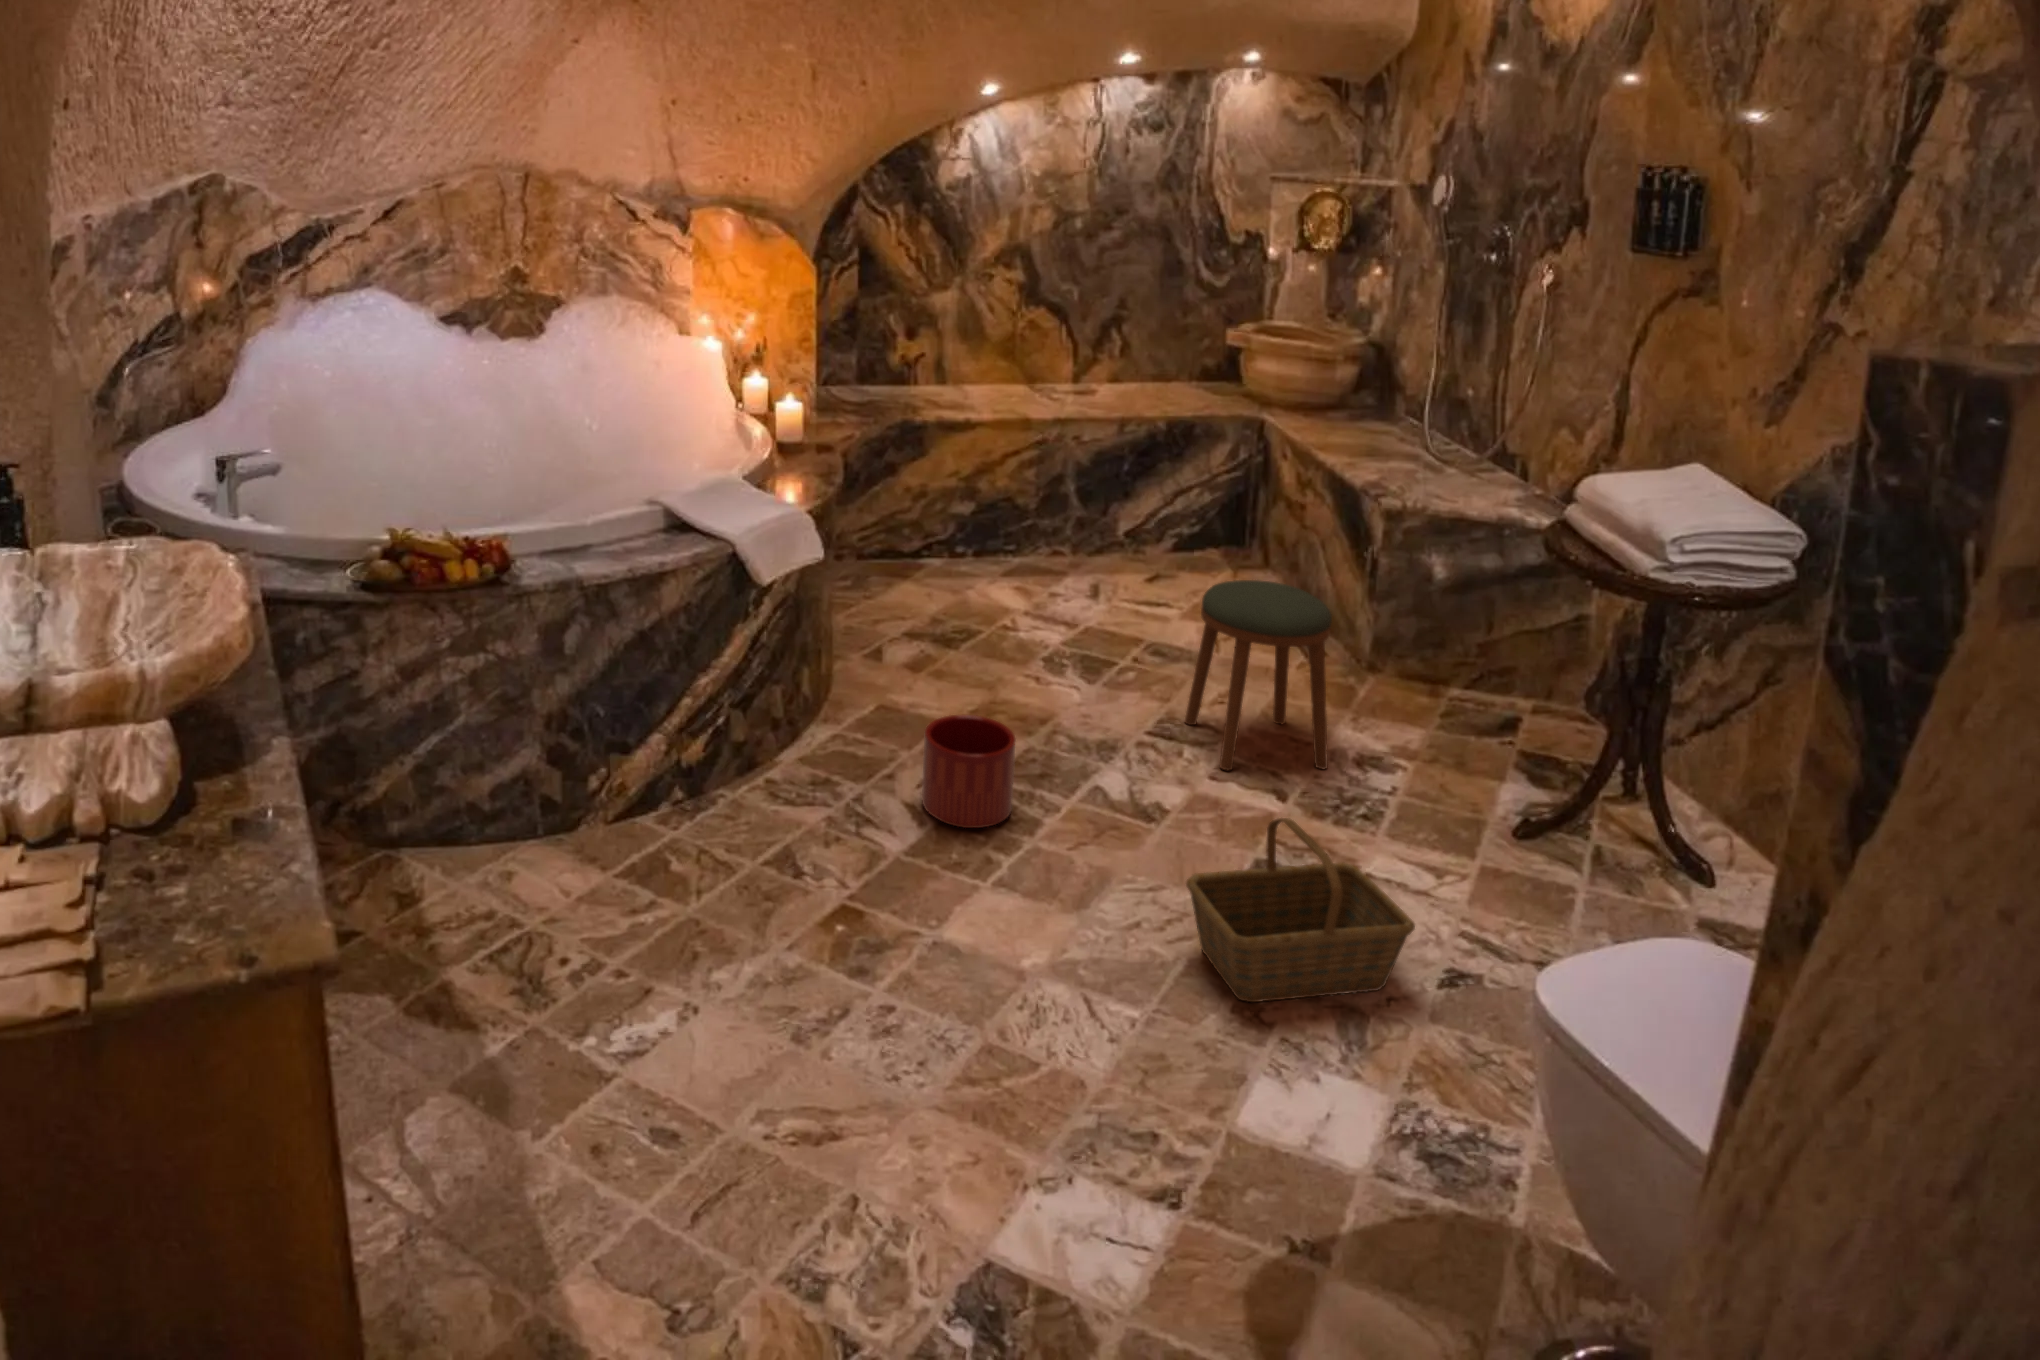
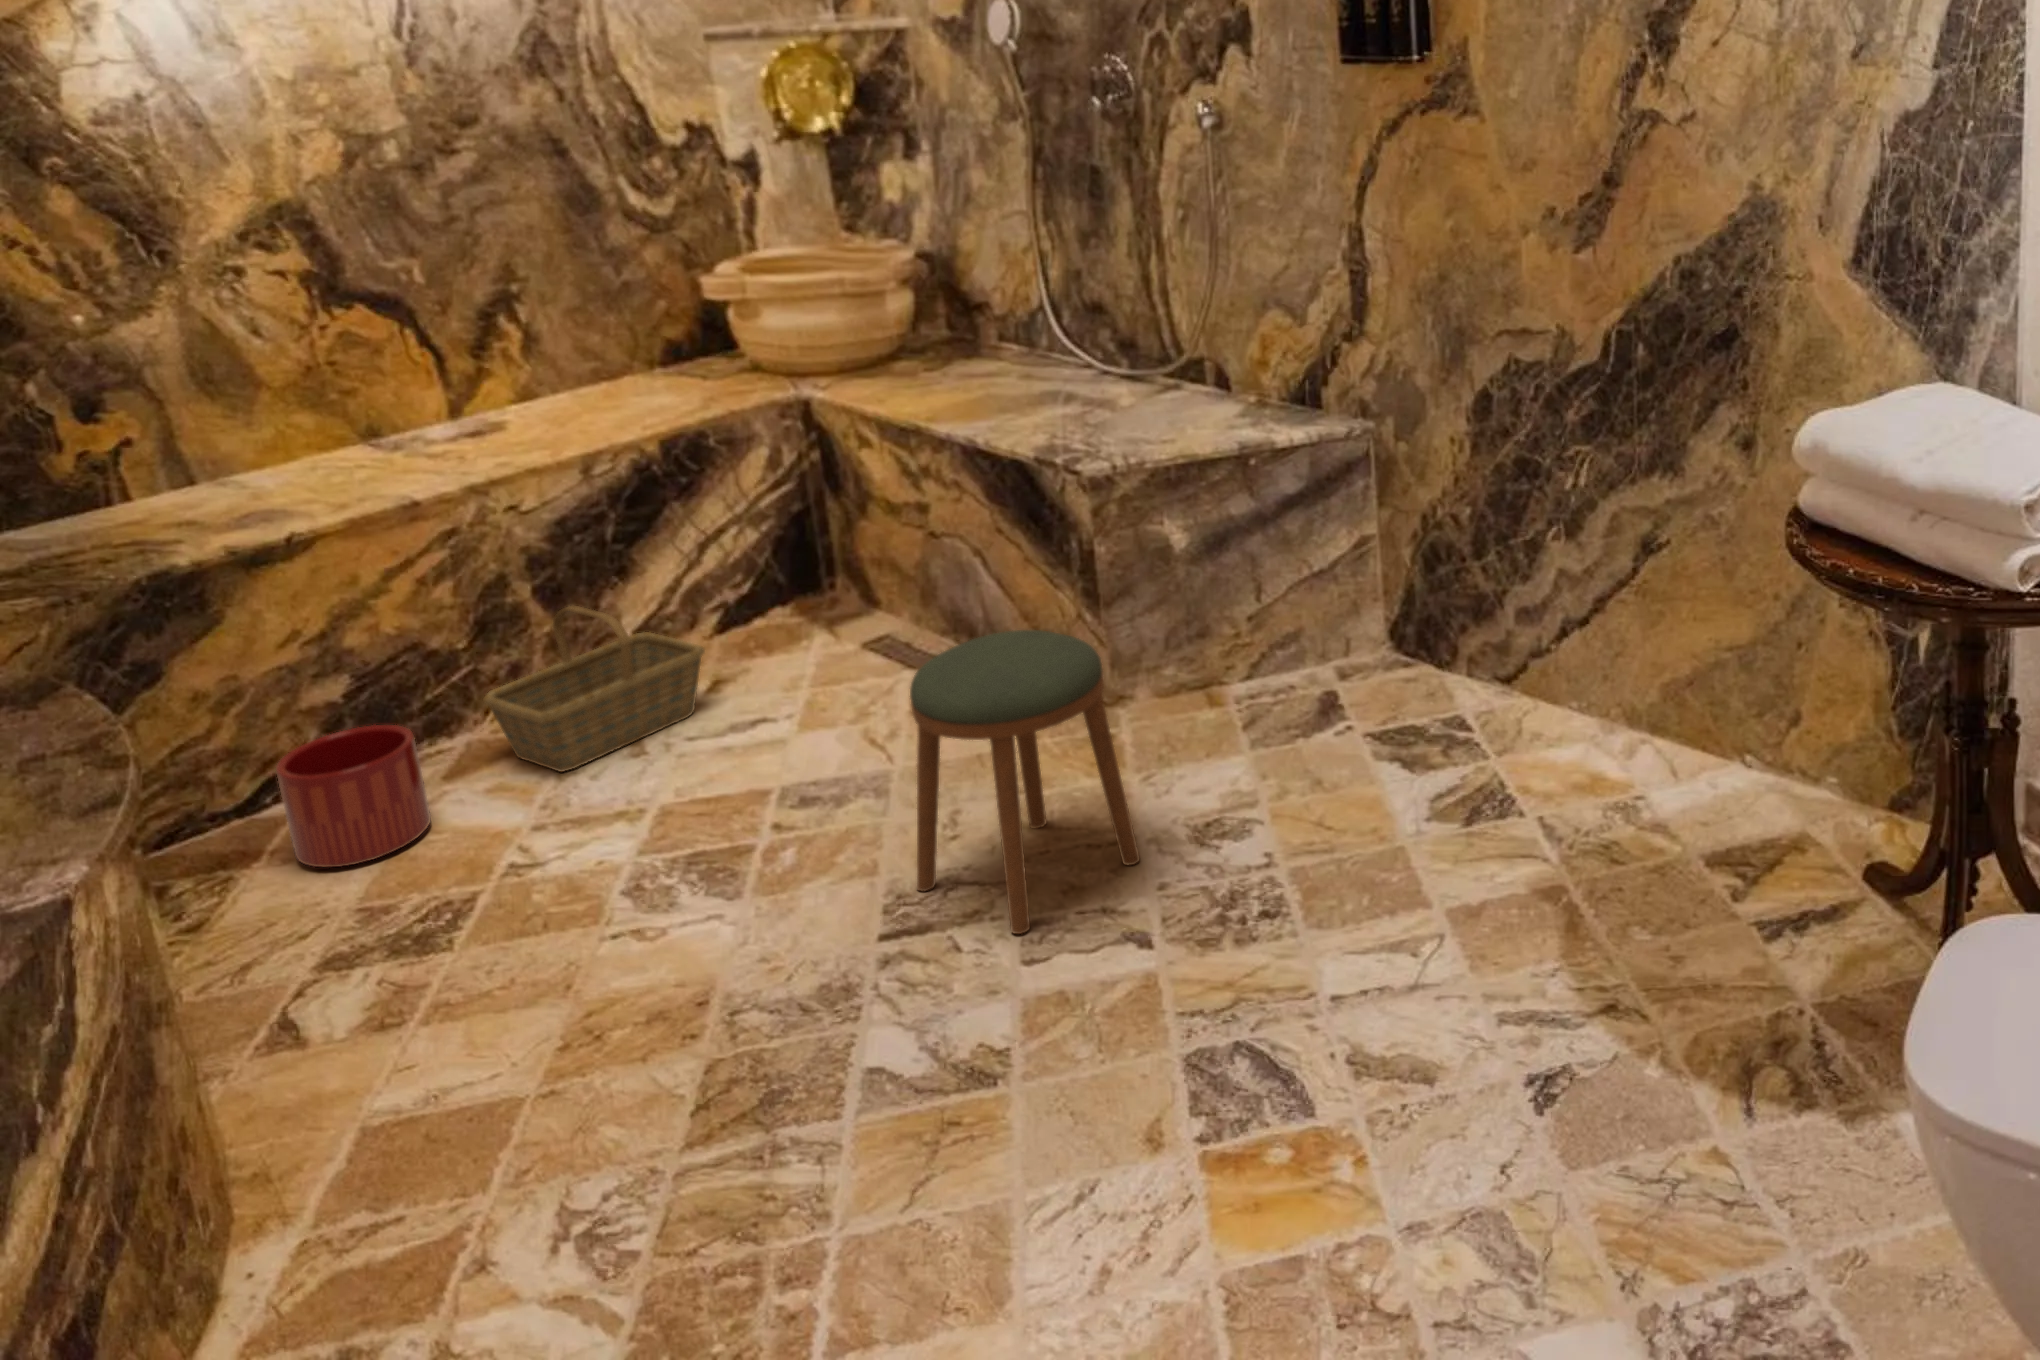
planter: present [922,715,1016,828] -> present [276,725,431,867]
basket: present [1186,818,1415,1002] -> present [484,606,705,772]

